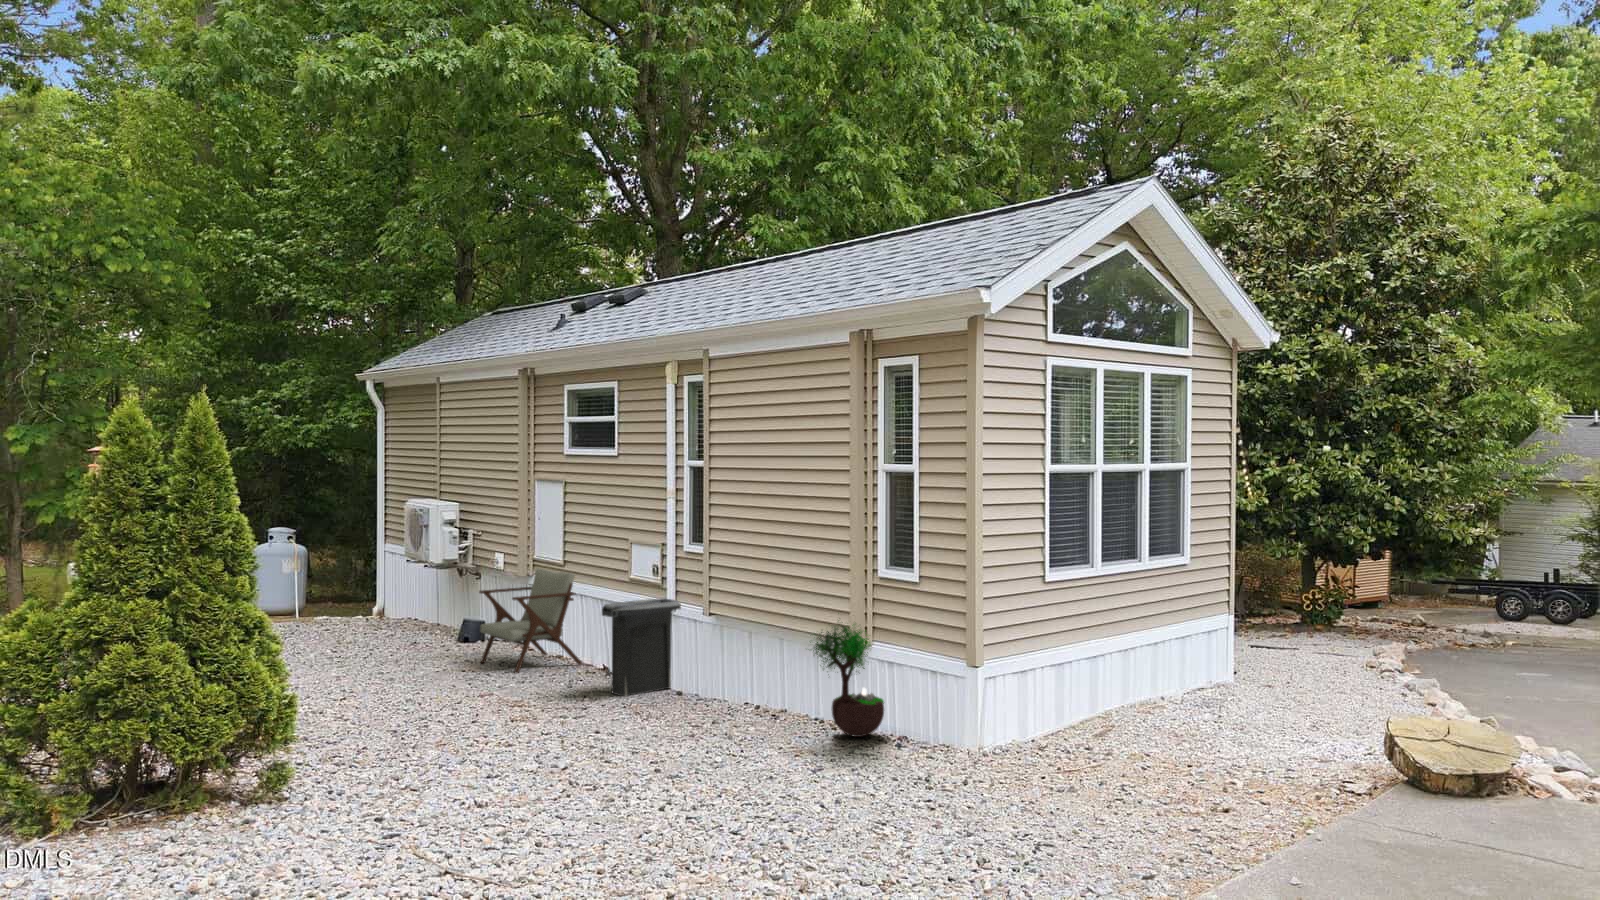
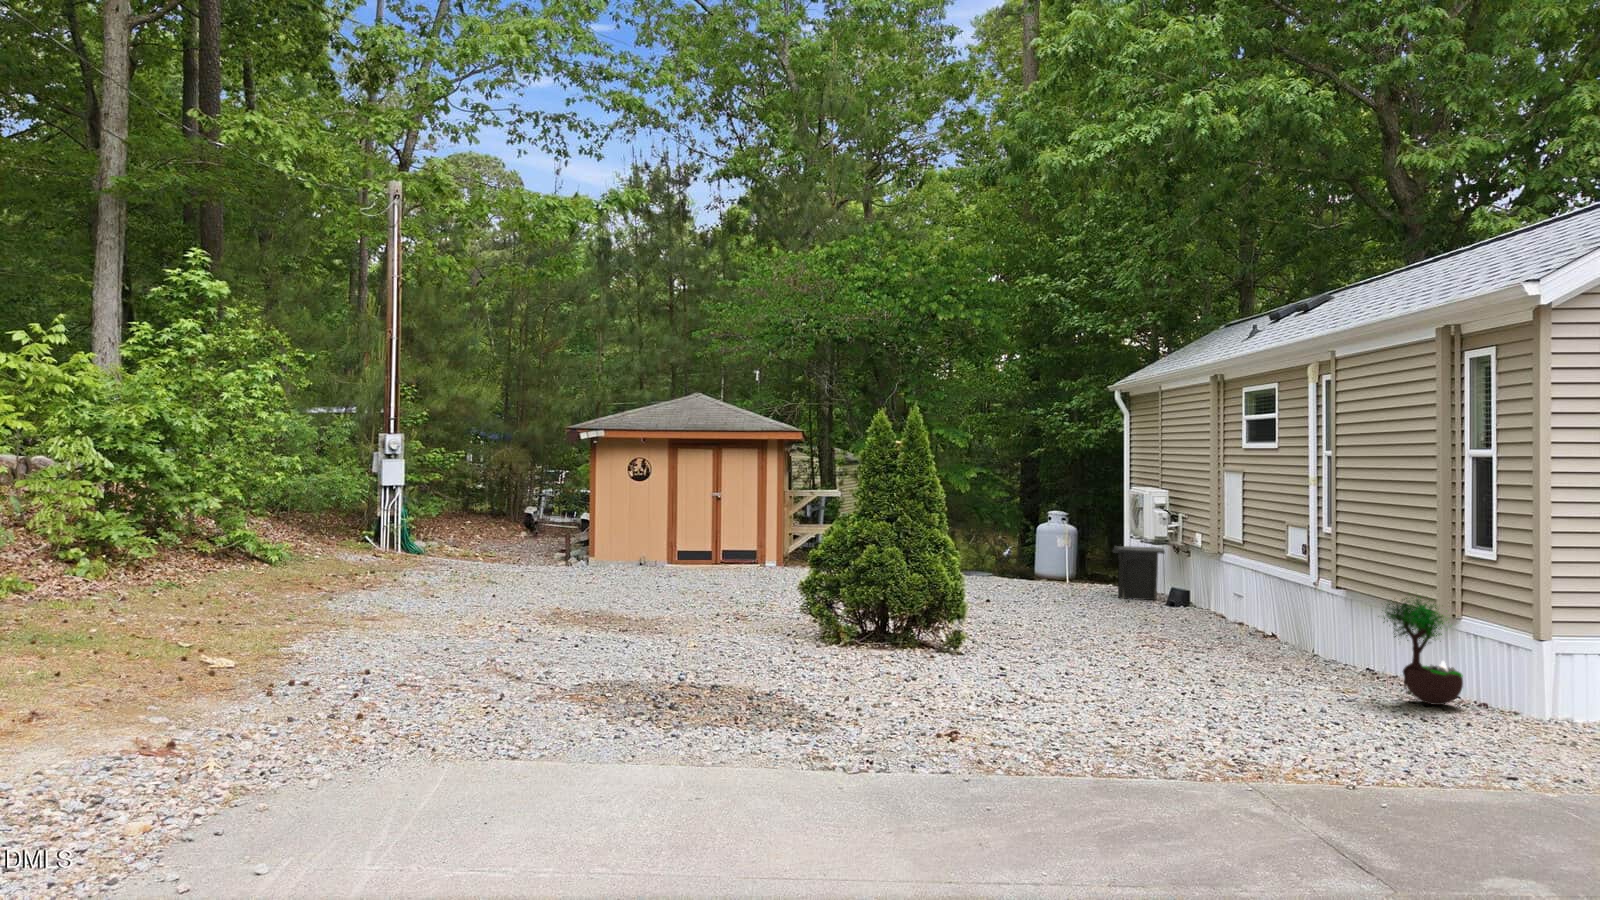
lounge chair: present [479,568,583,673] -> none [1166,546,1252,632]
trash can: present [602,599,681,696] -> present [1112,546,1165,600]

